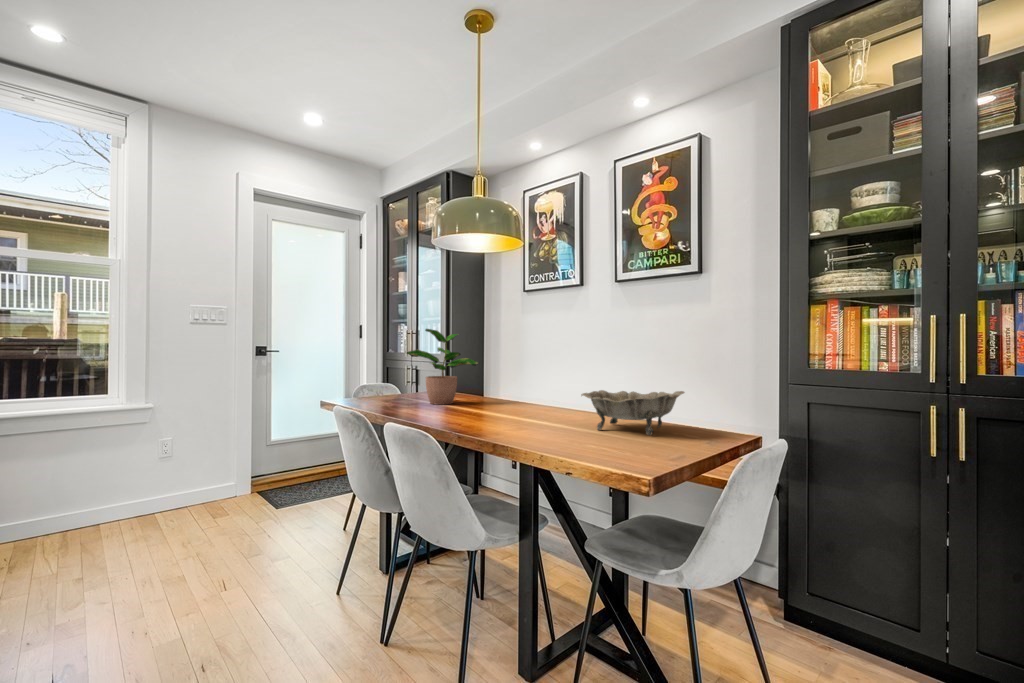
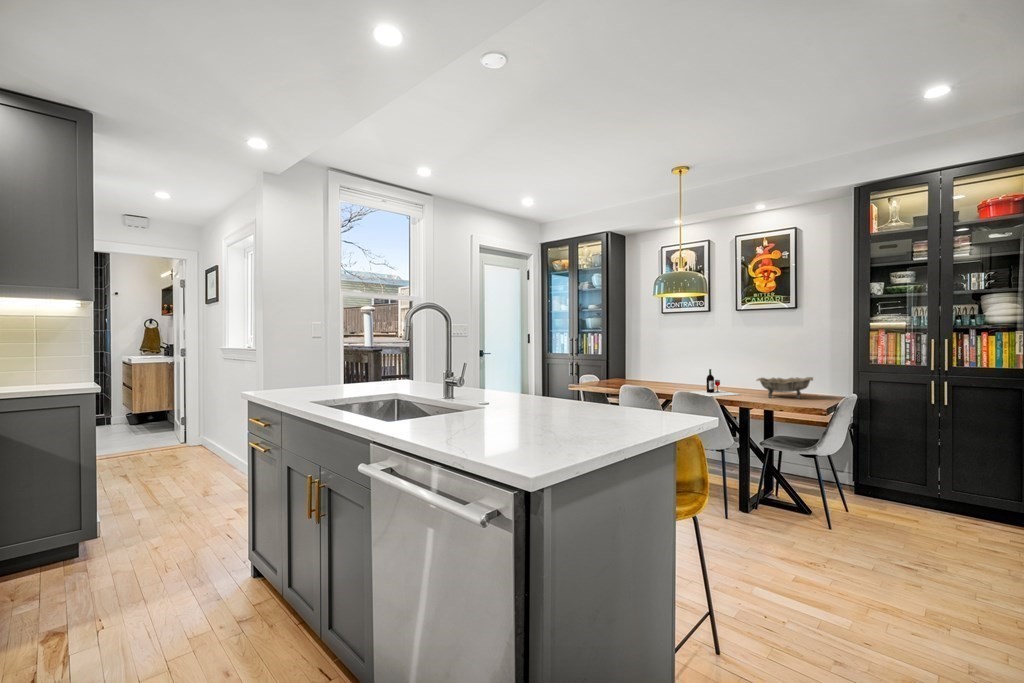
potted plant: present [407,329,479,405] -> none [623,345,666,389]
wine bottle: none [486,372,564,422] -> present [690,369,739,396]

